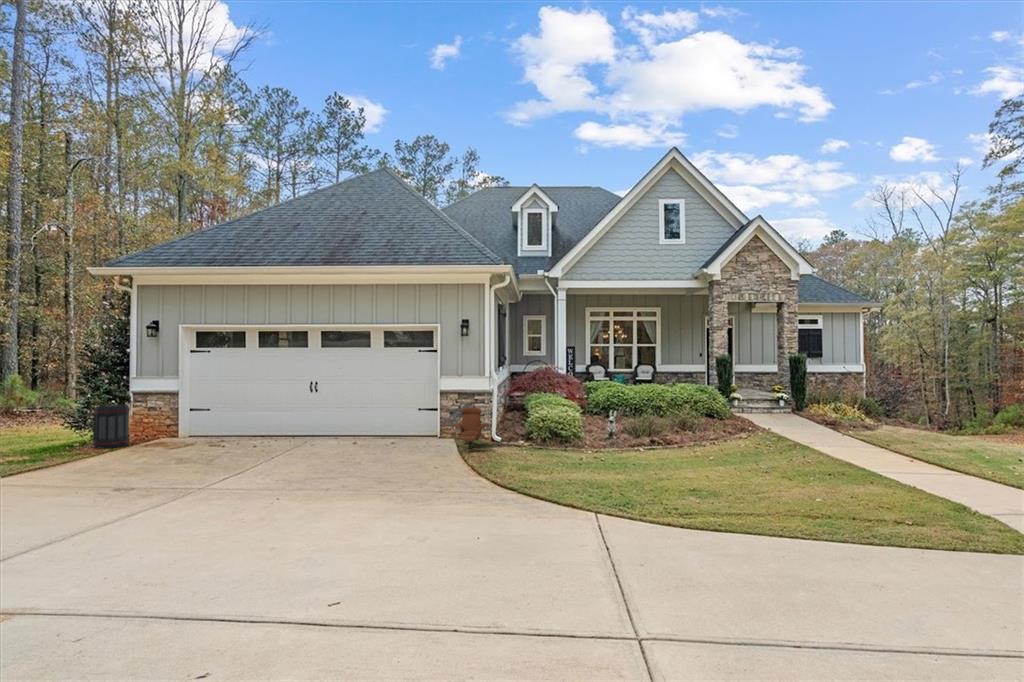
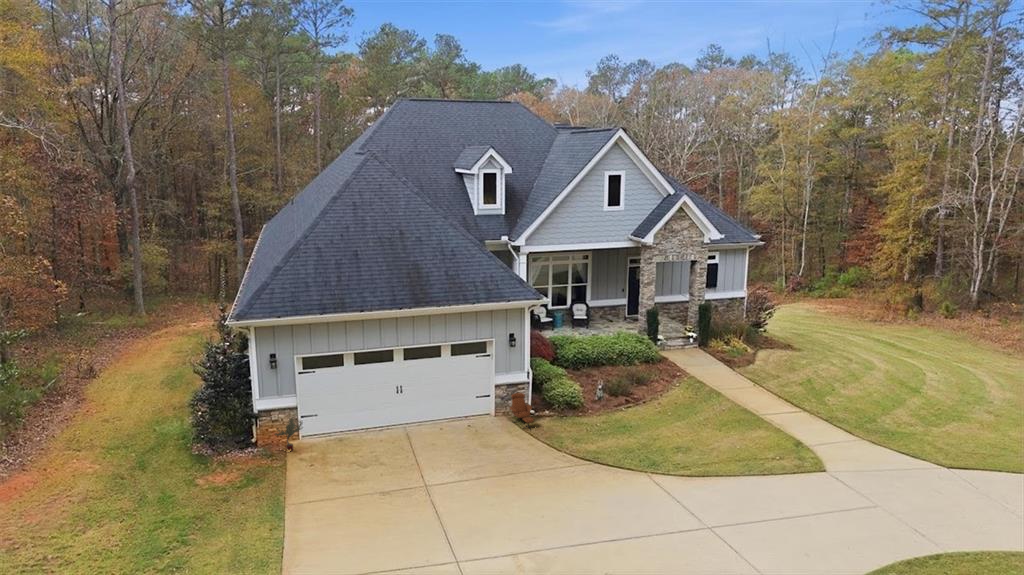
potted tree: none [138,402,176,447] -> present [275,417,302,451]
trash can: present [93,404,130,448] -> none [236,421,263,459]

